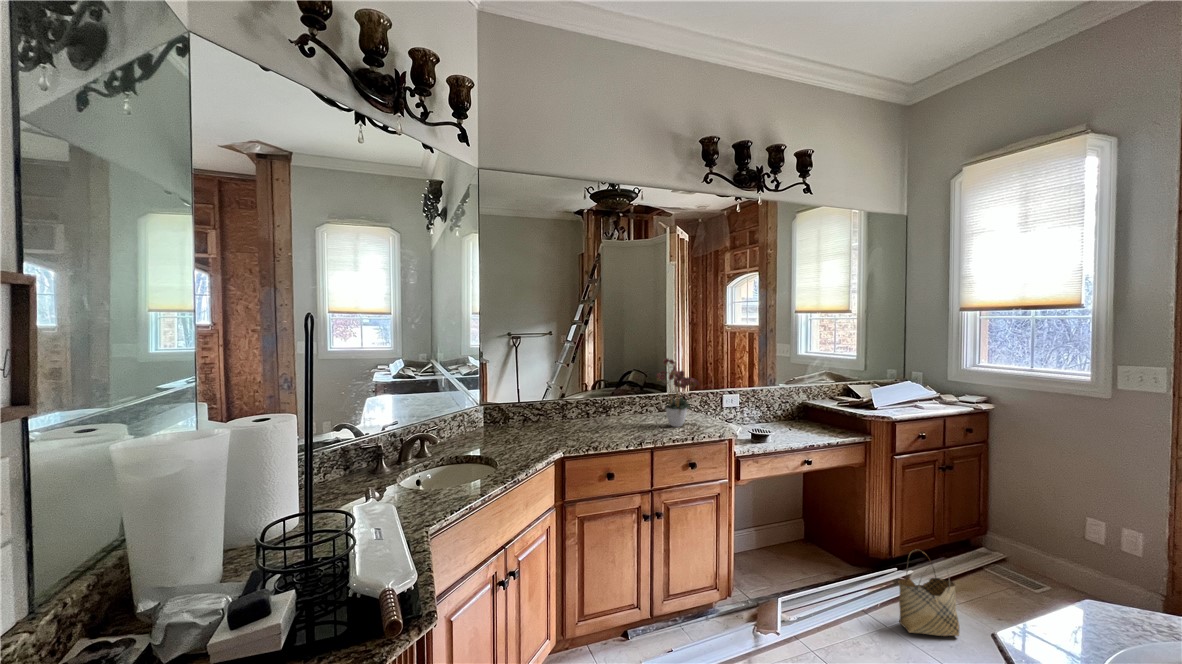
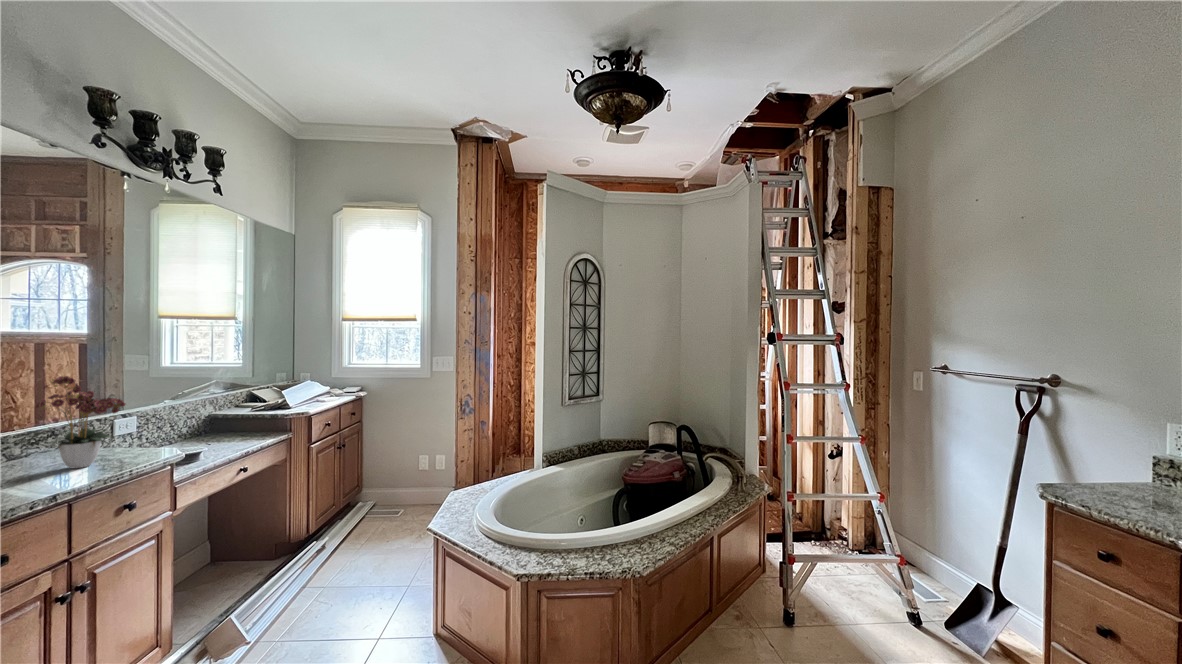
woven basket: present [898,549,959,636] -> none [328,511,368,578]

